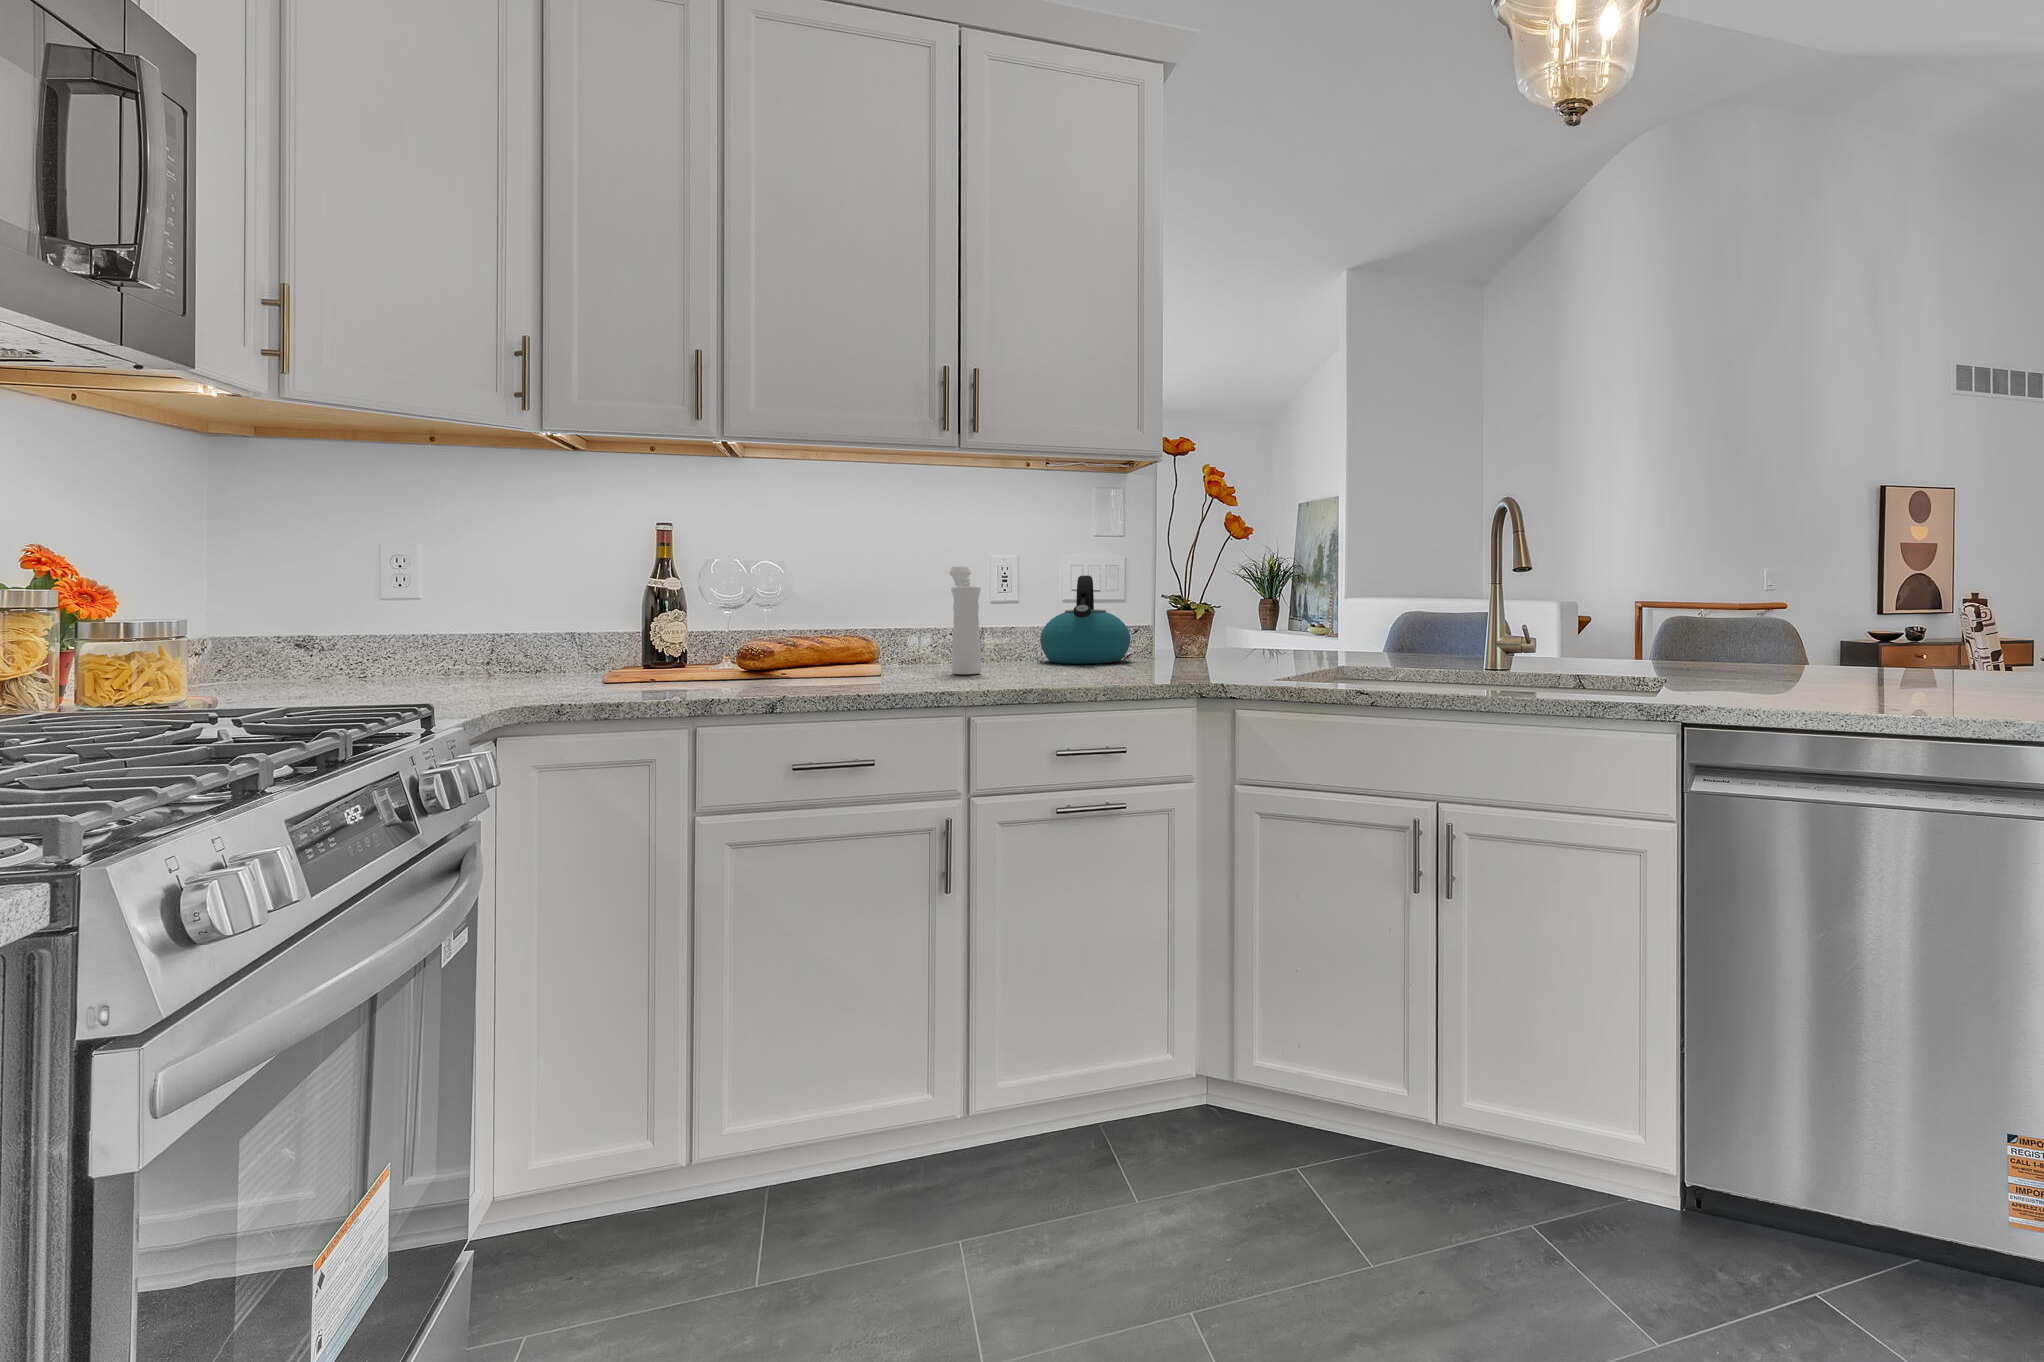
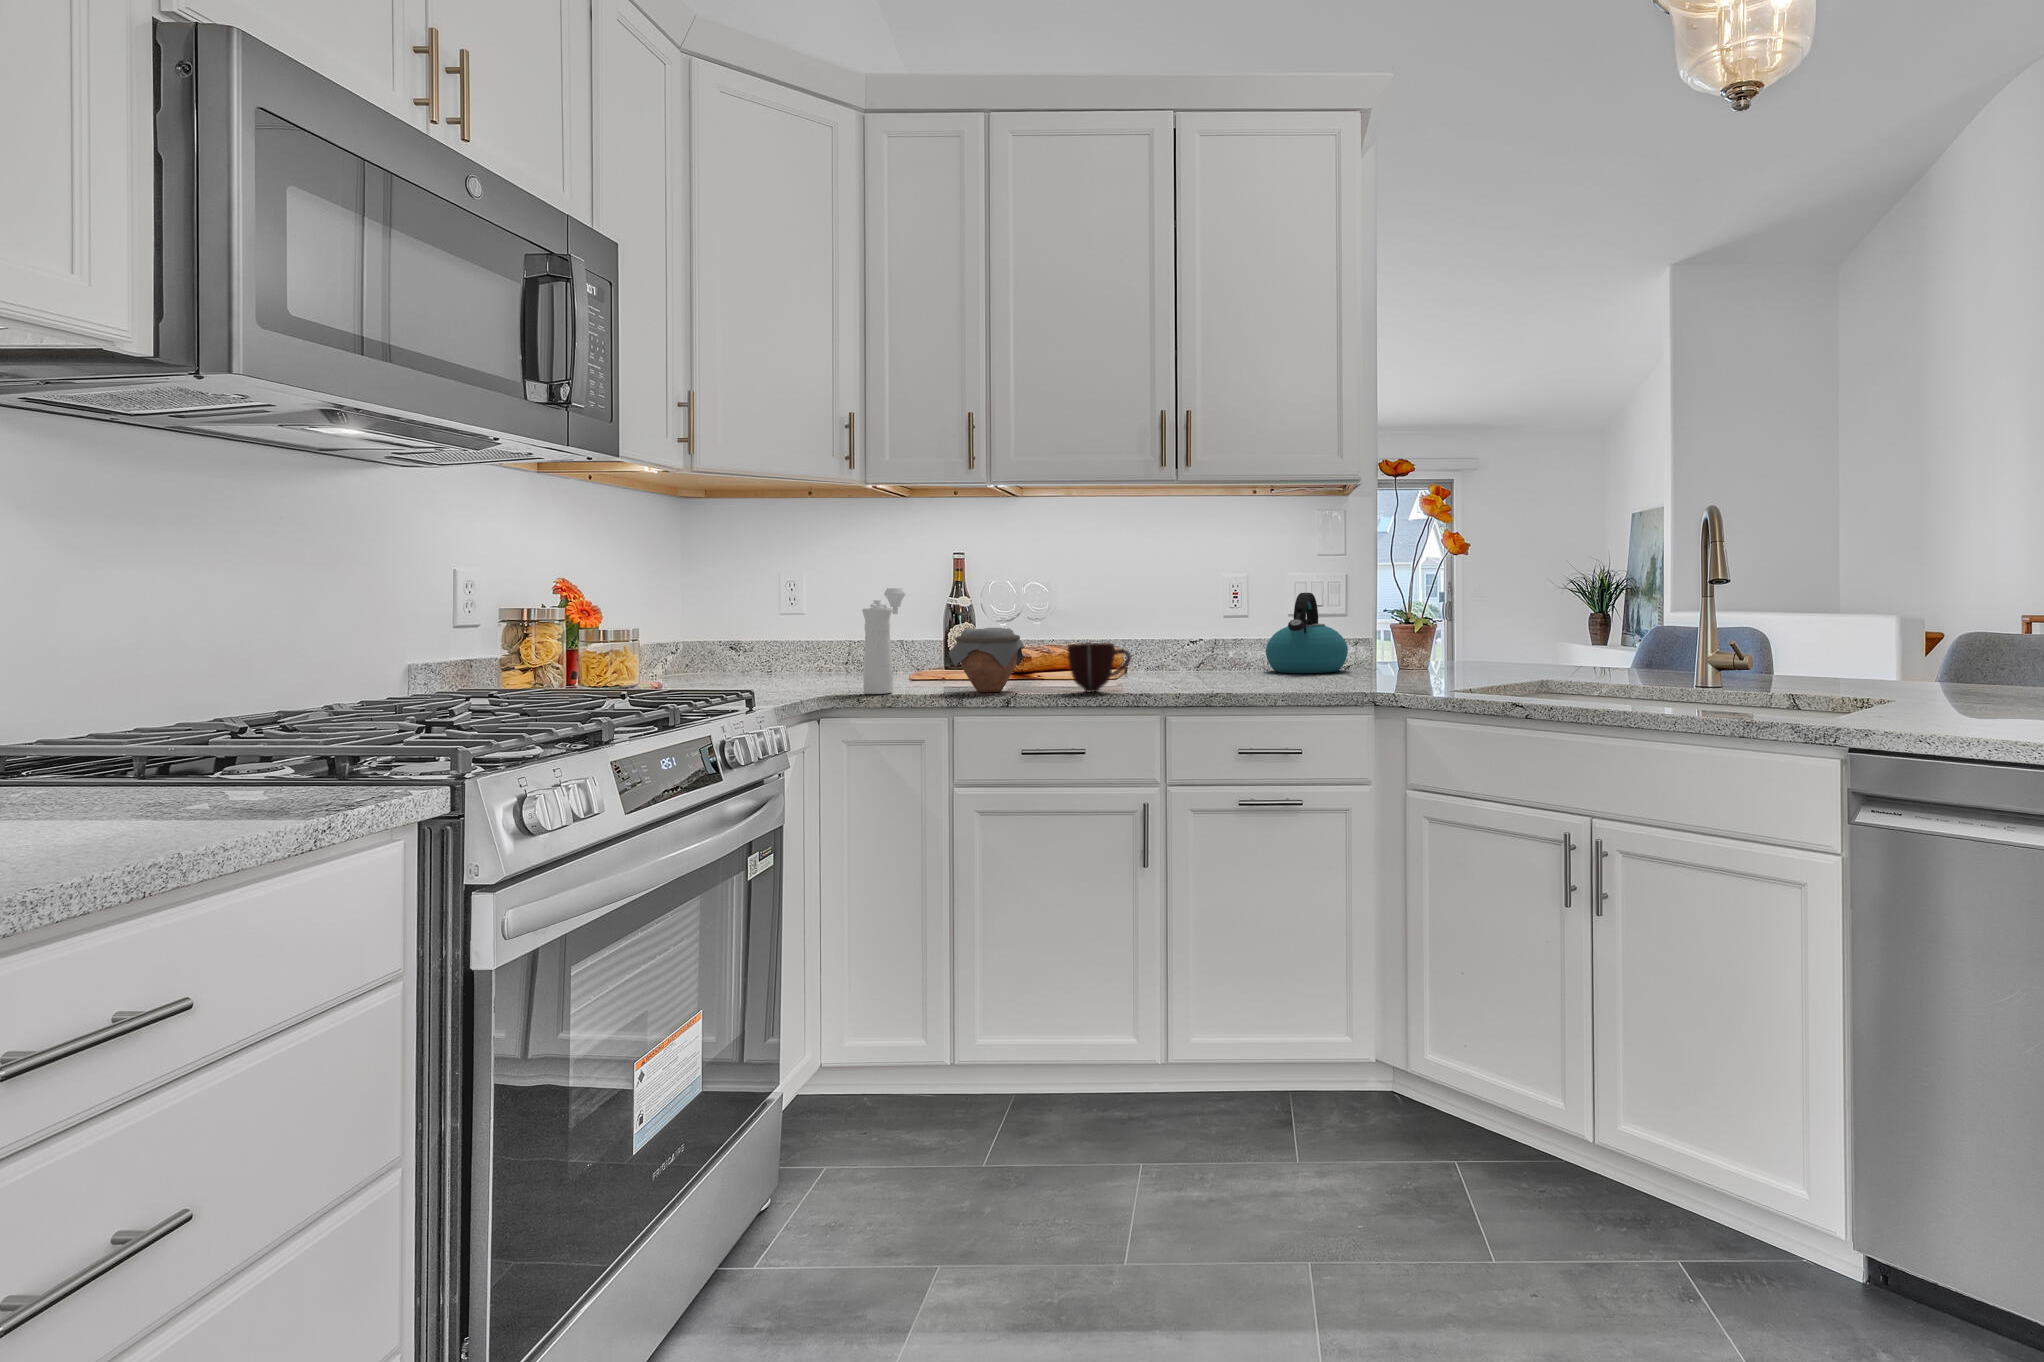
pepper mill: present [949,567,981,674] -> present [862,588,906,694]
jar: none [701,615,796,692] -> present [949,628,1025,692]
mug: none [854,632,930,690] -> present [1067,643,1131,692]

